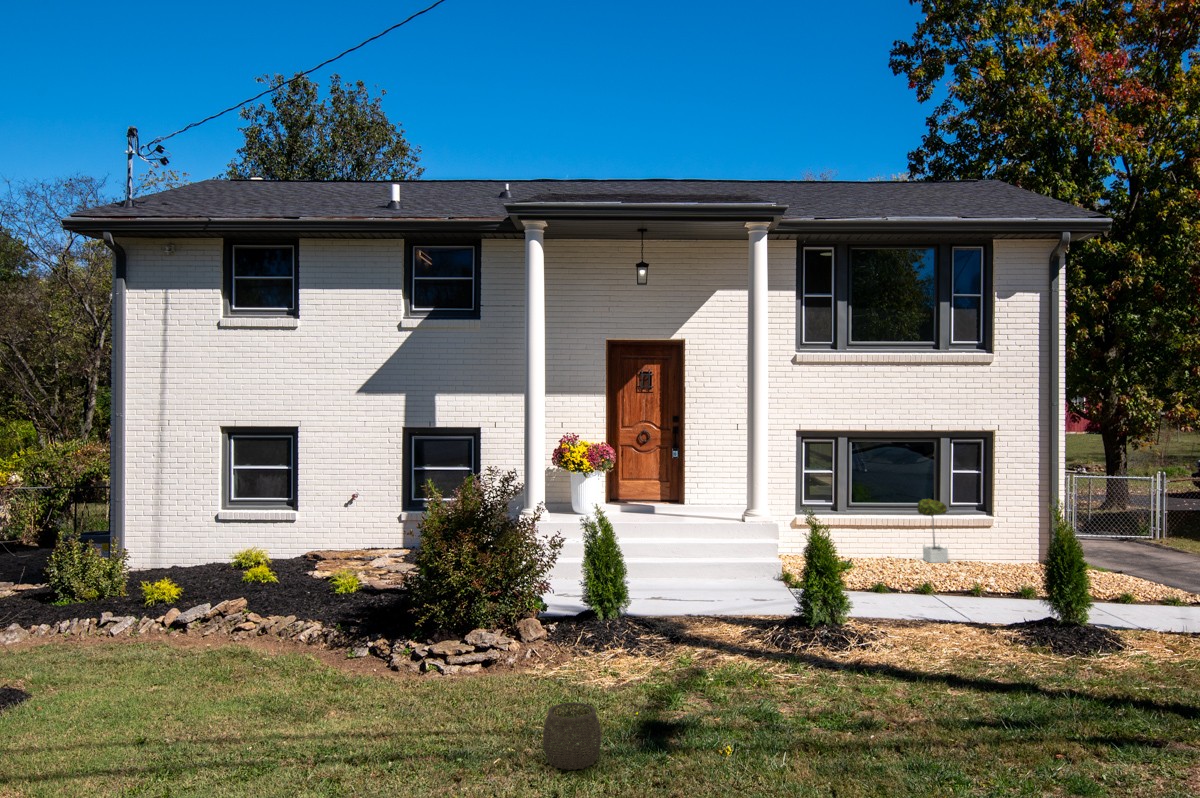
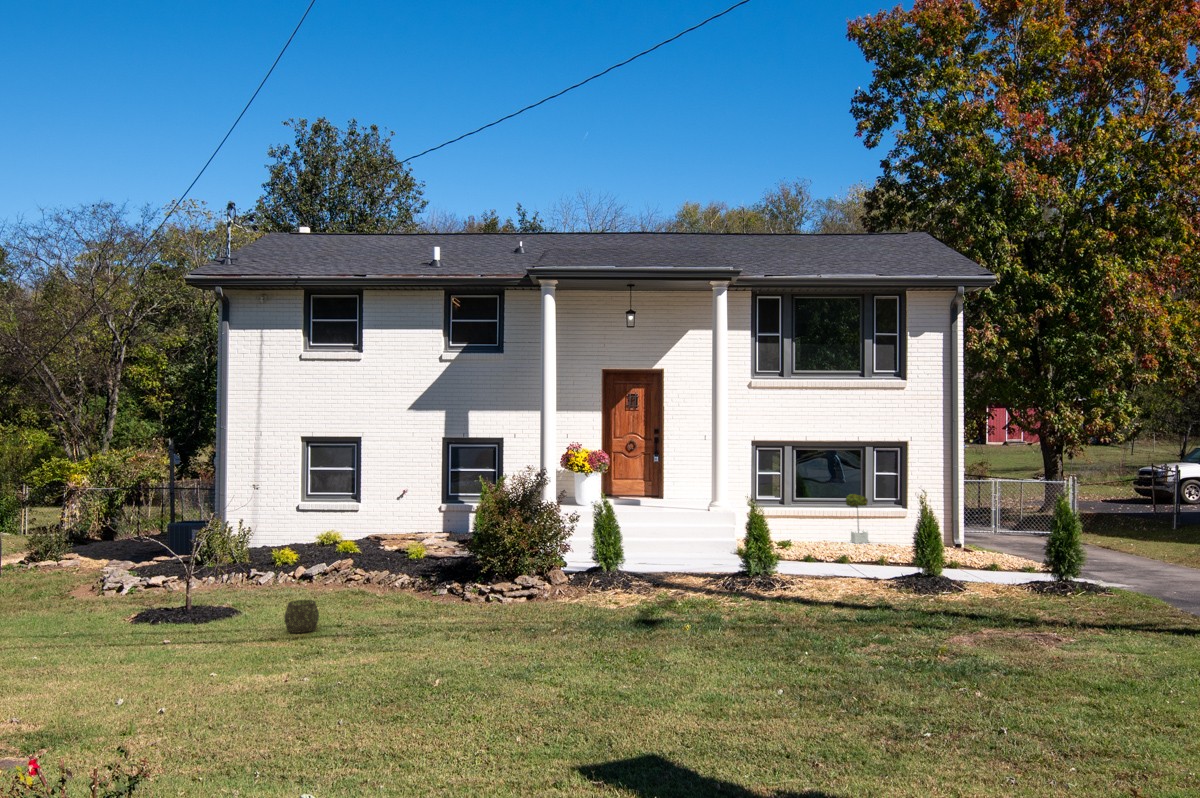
woven basket: present [543,702,602,770] -> present [285,600,319,633]

